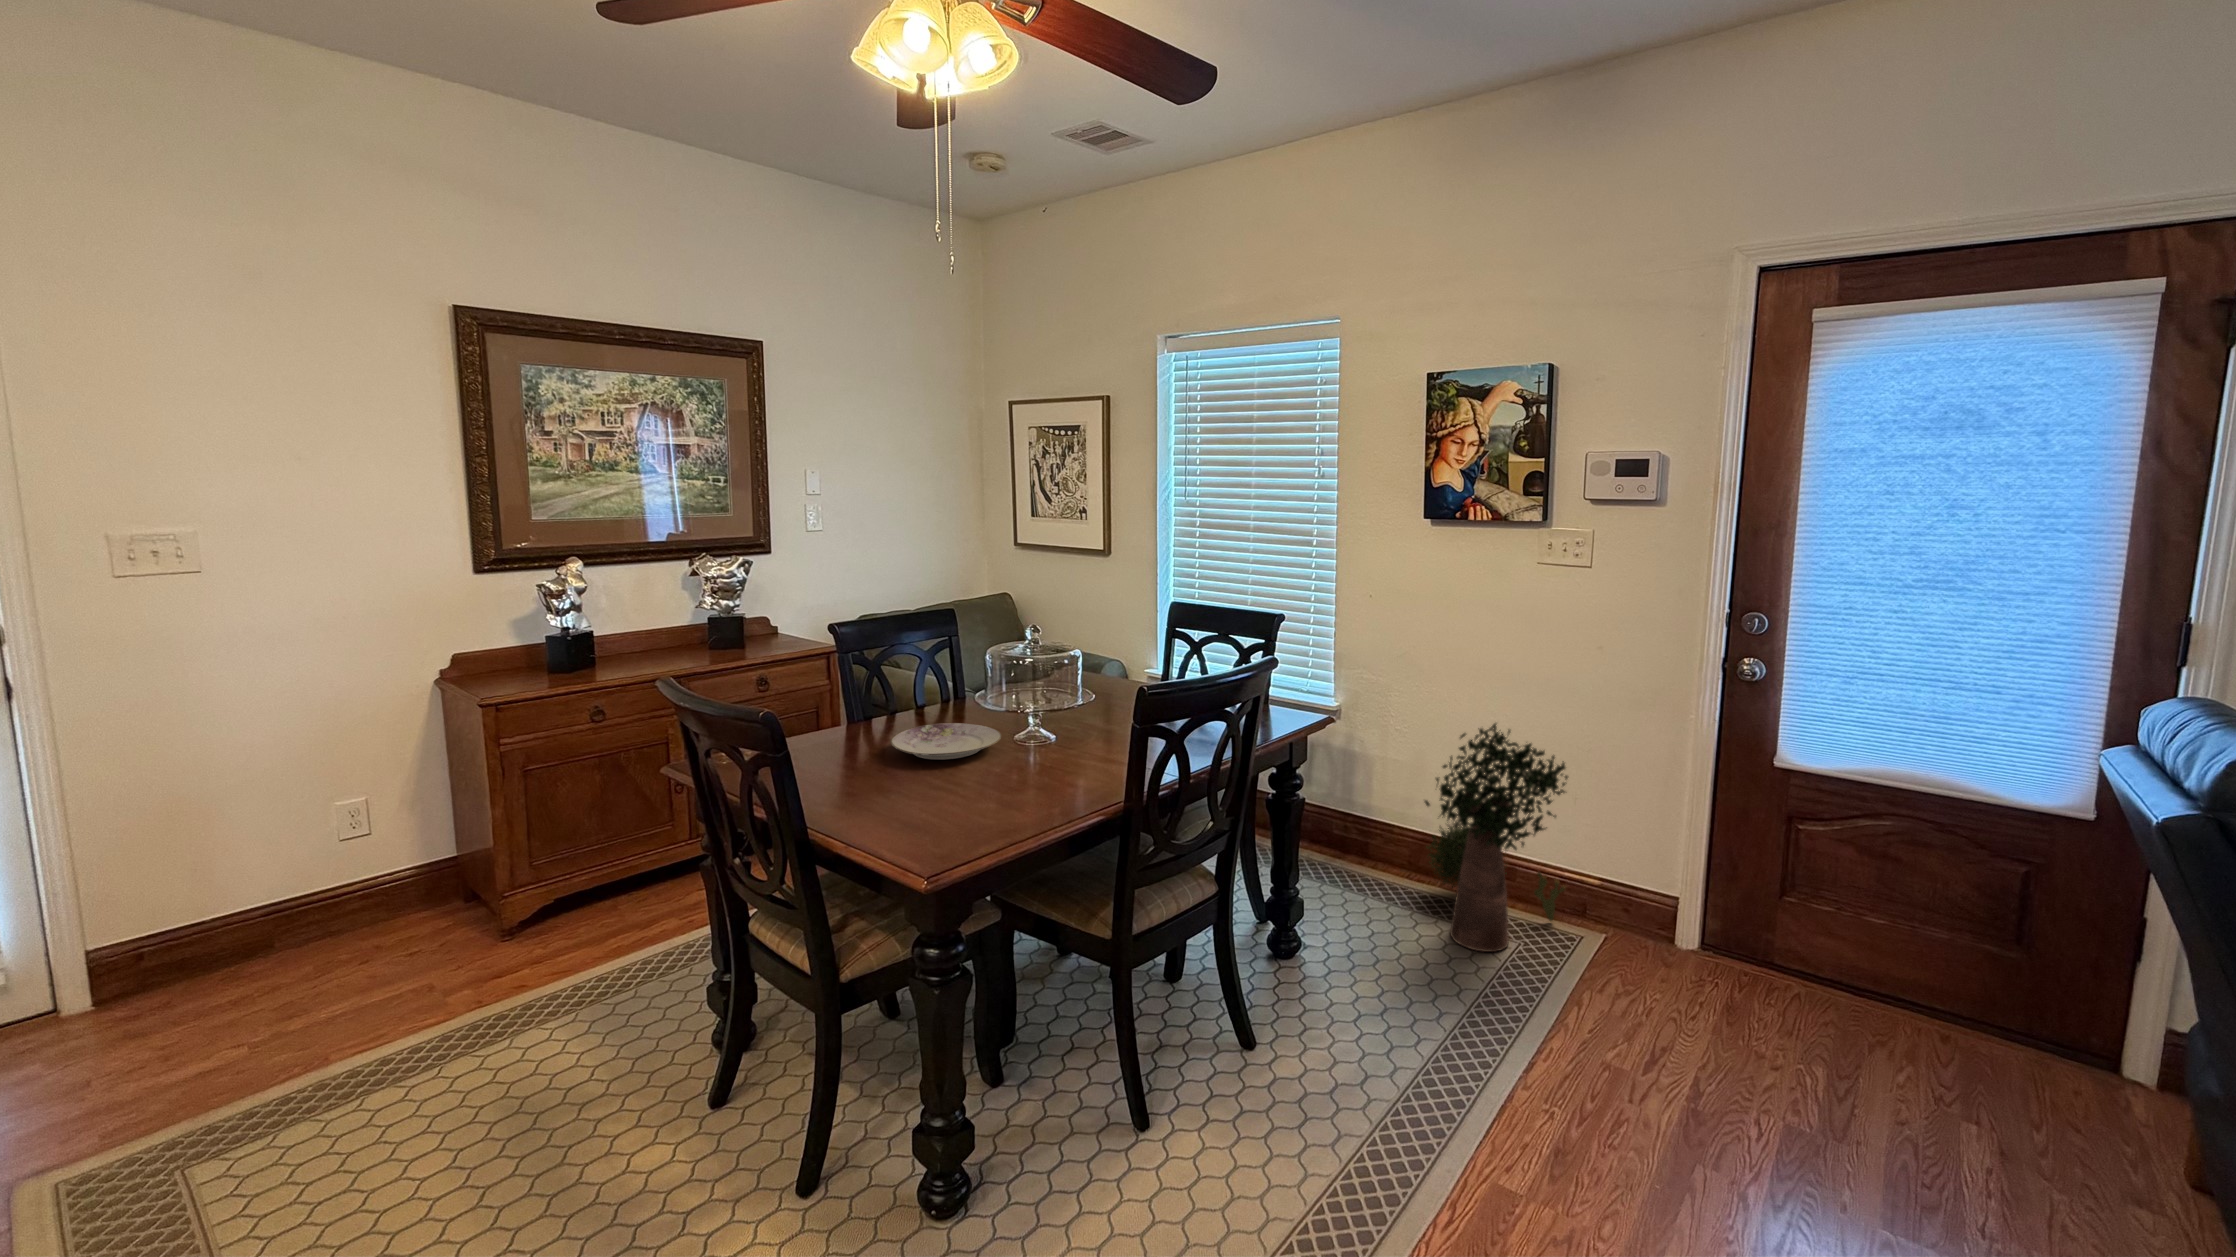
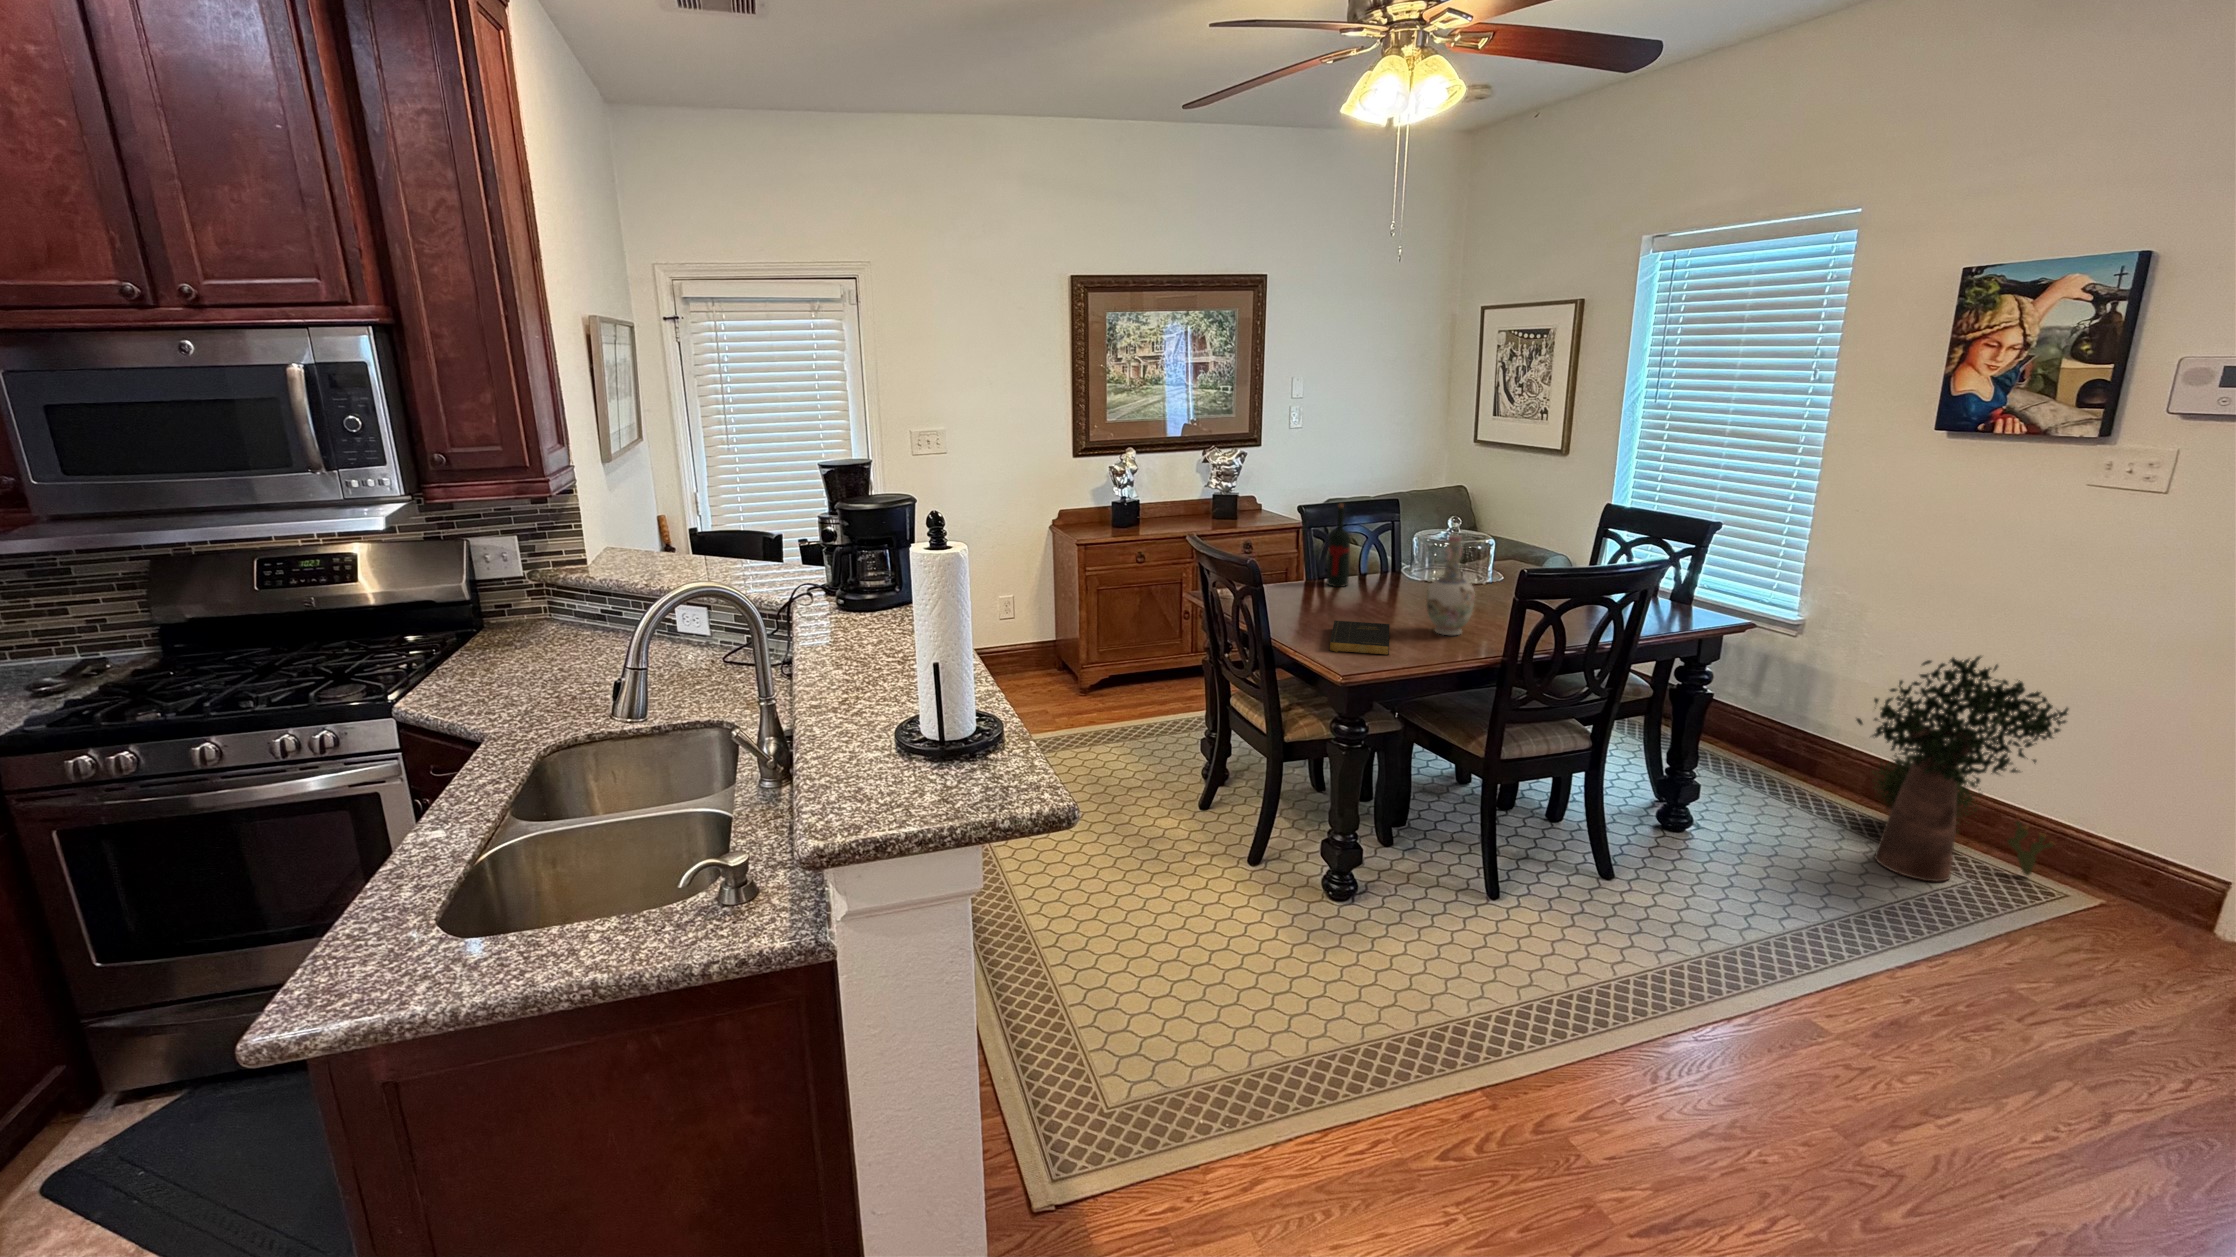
wine bottle: none [877,617,908,729] -> present [1327,504,1350,587]
vase: none [1019,646,1077,780] -> present [1427,535,1475,635]
plate: present [891,723,1001,760] -> none [1333,586,1417,612]
book: none [899,776,984,834] -> present [1329,621,1389,655]

